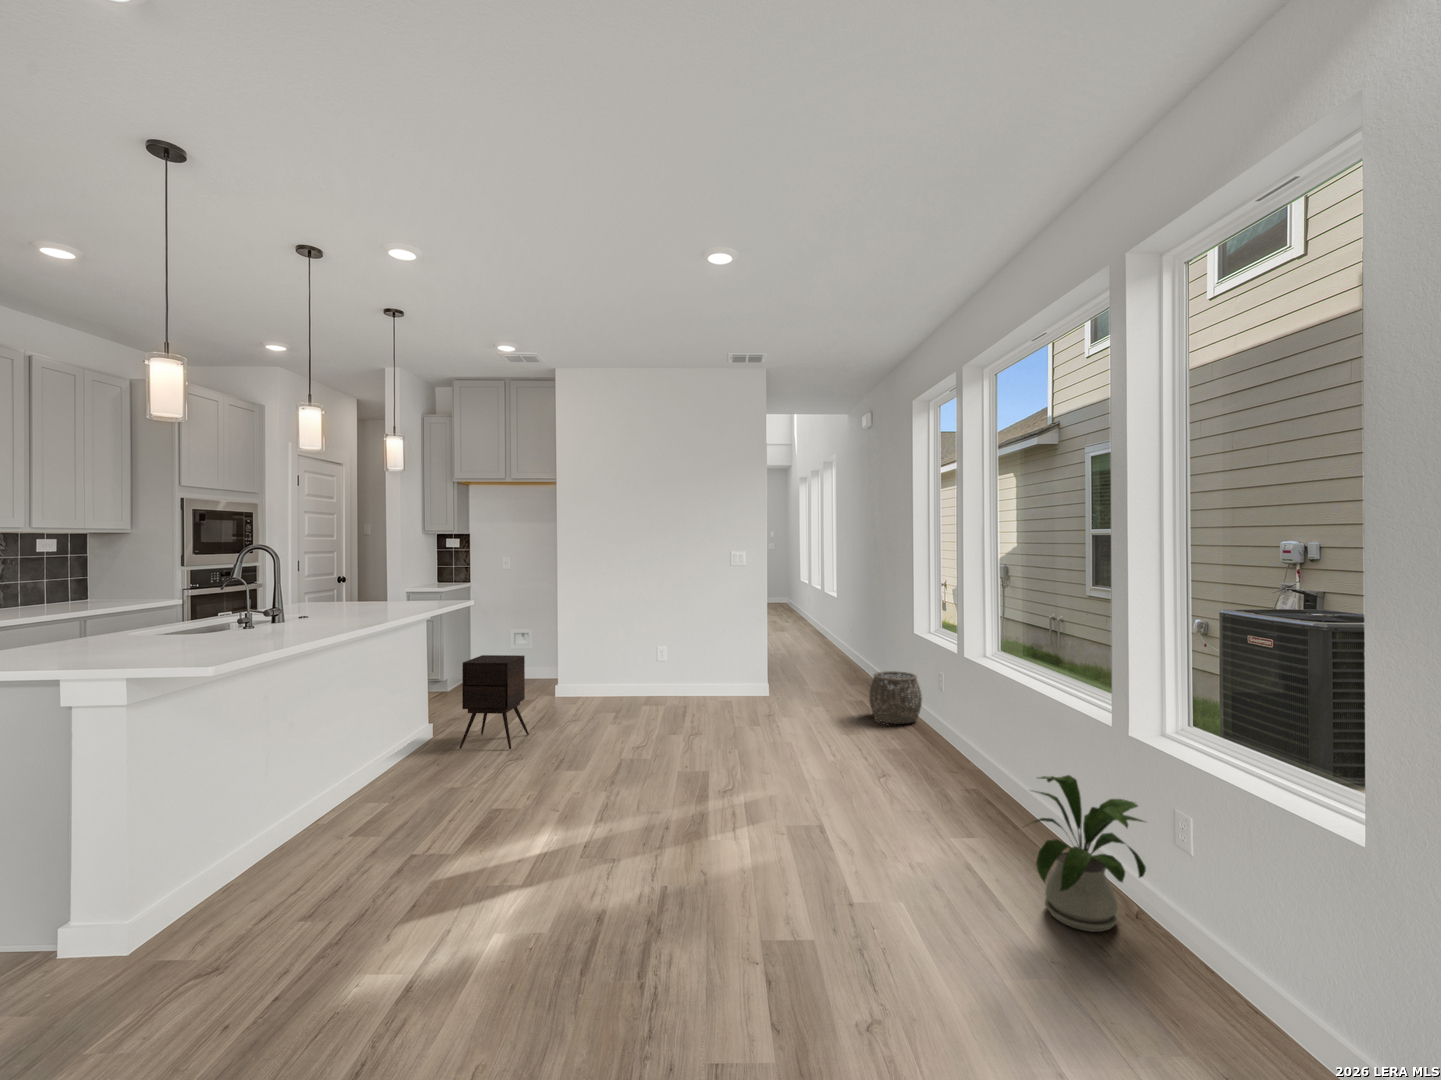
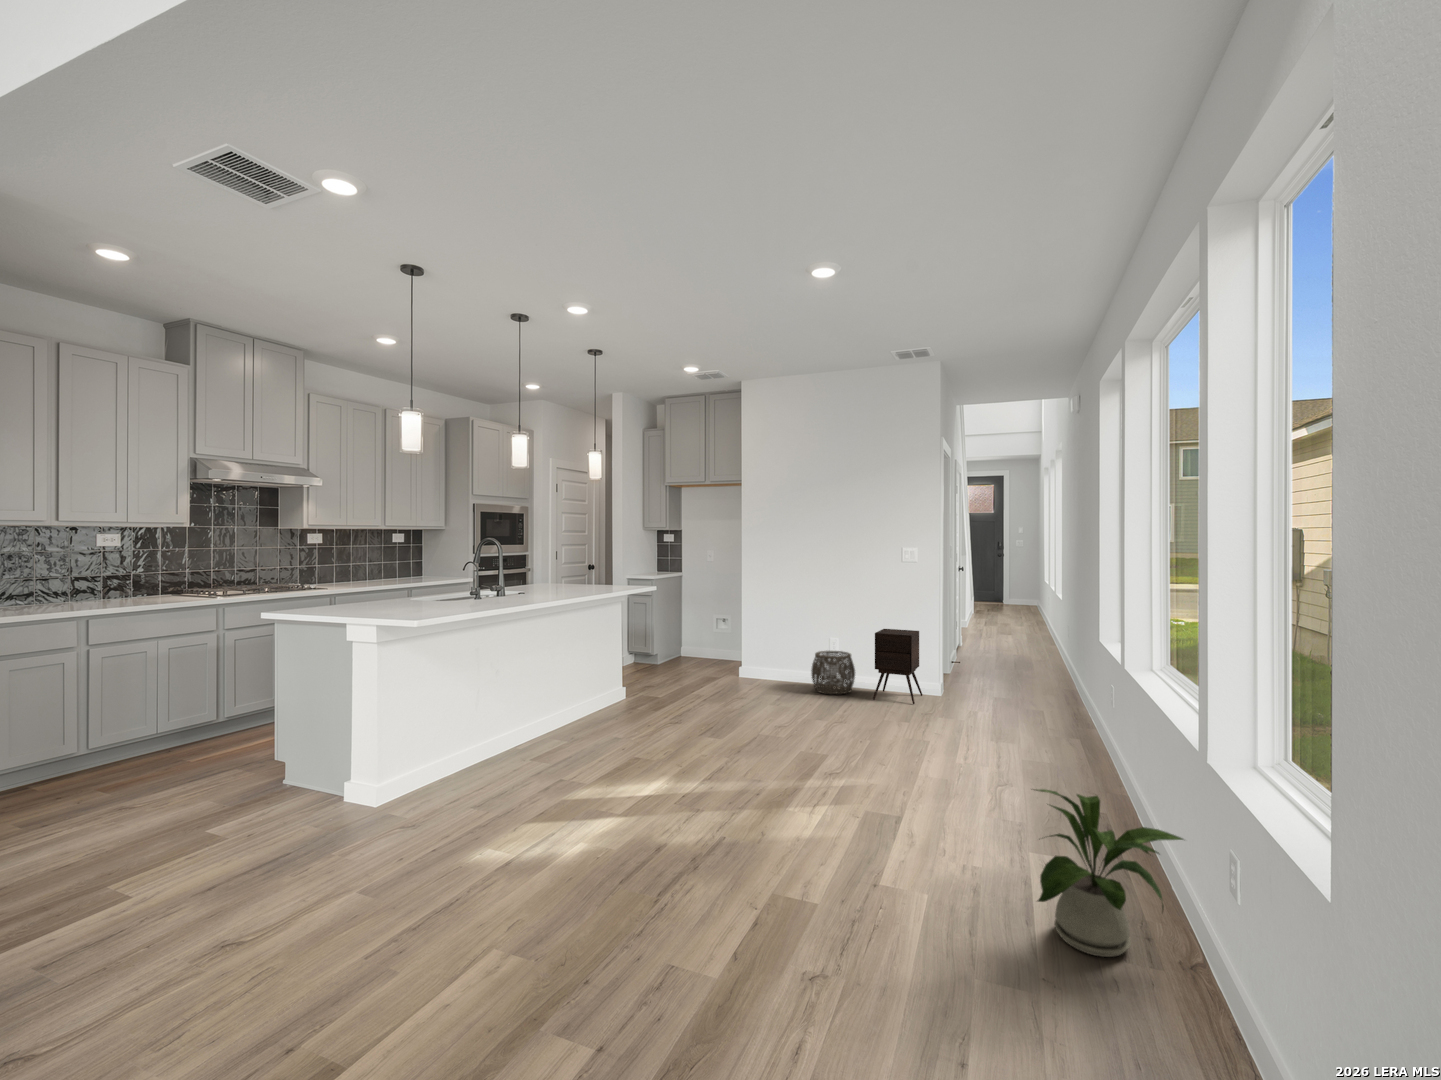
side table: present [459,655,529,749] -> present [873,629,922,704]
woven basket: present [869,671,922,724] -> present [811,651,855,694]

